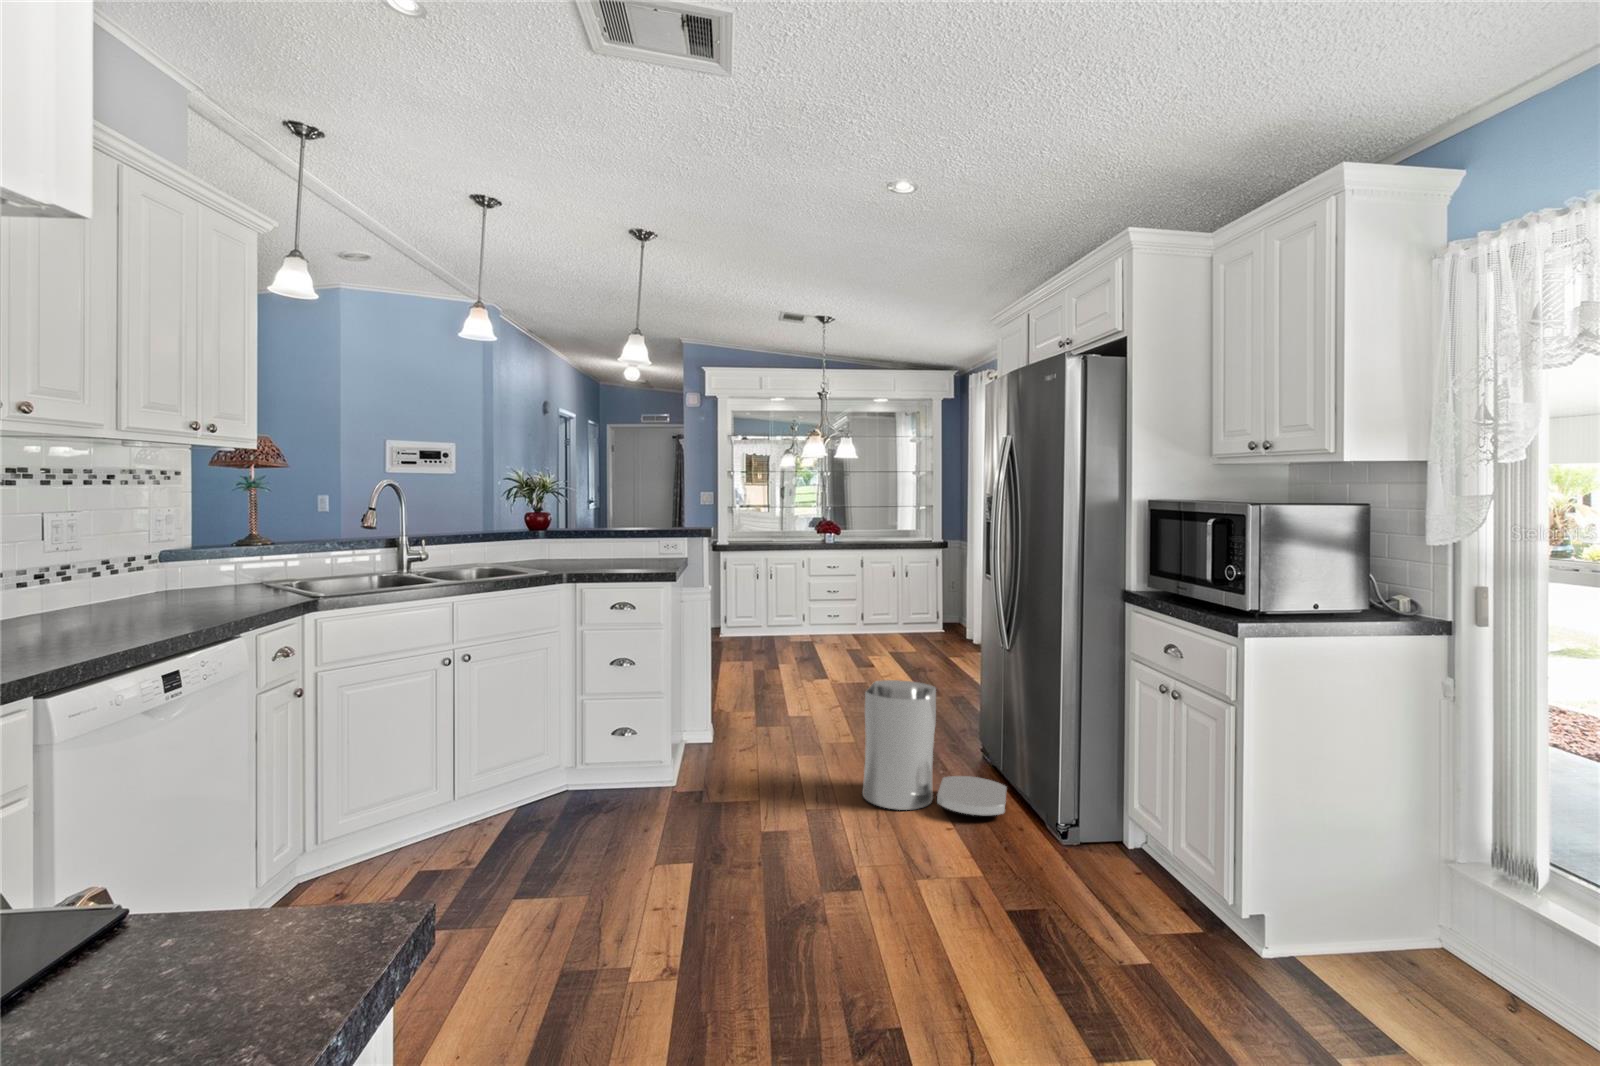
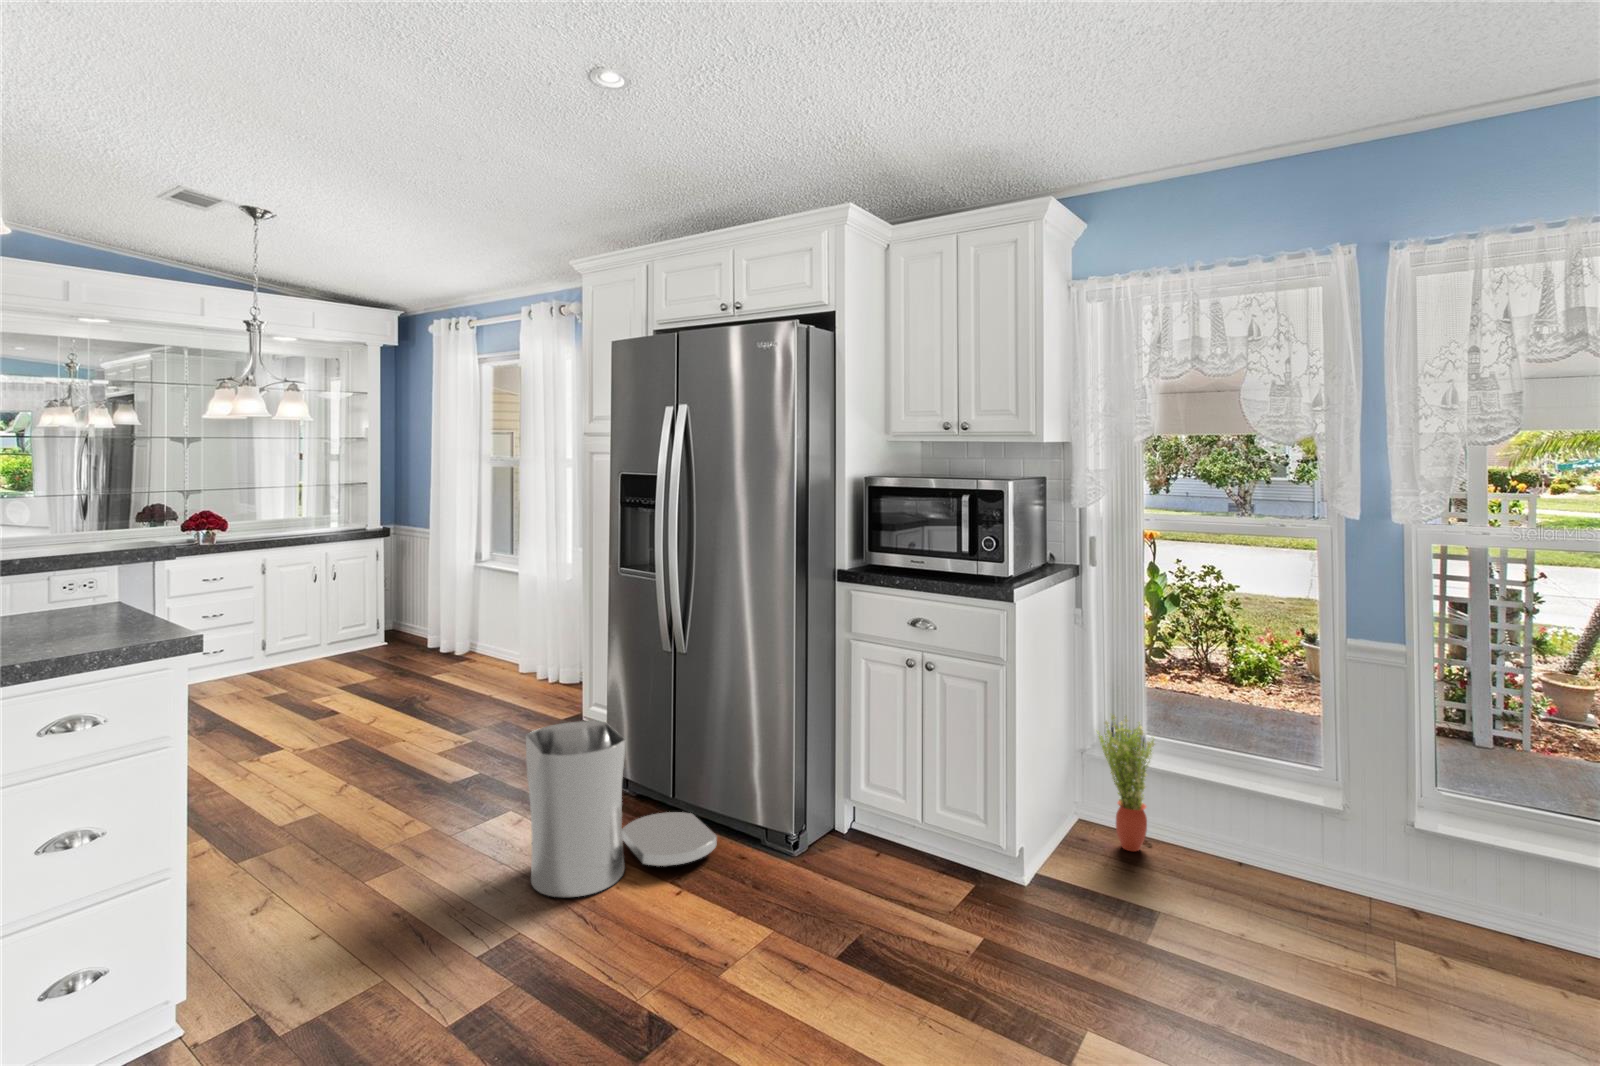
potted plant: none [1427,805,1515,993] -> present [1097,715,1155,851]

